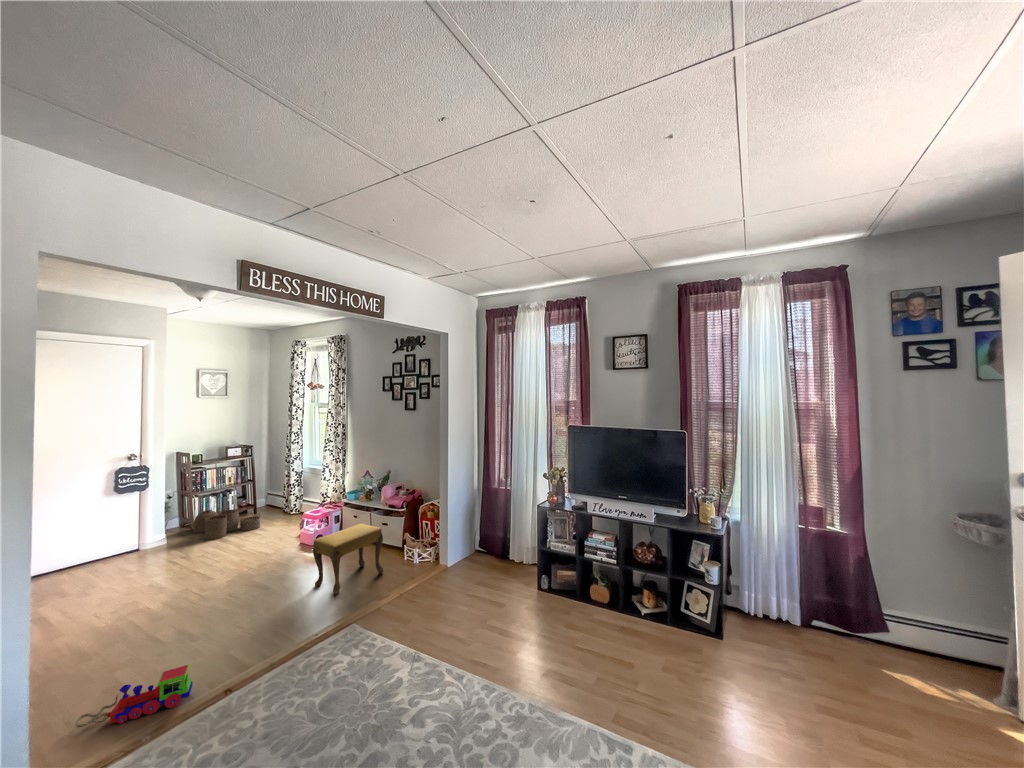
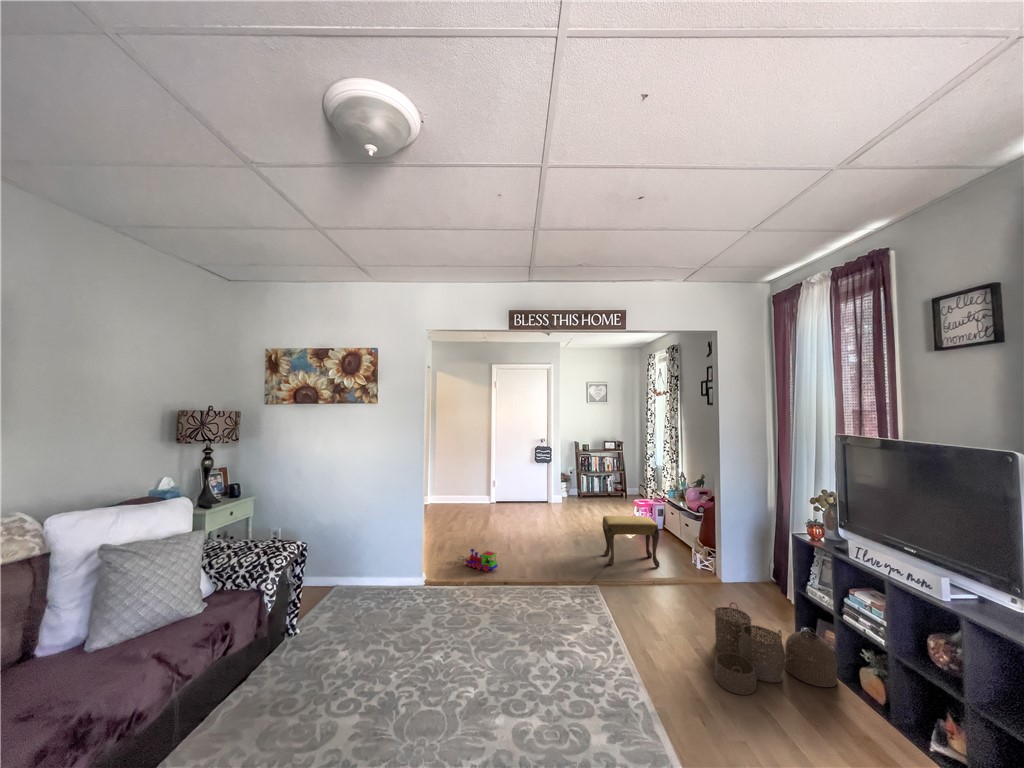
woven basket: present [194,508,260,540] -> present [714,603,838,695]

